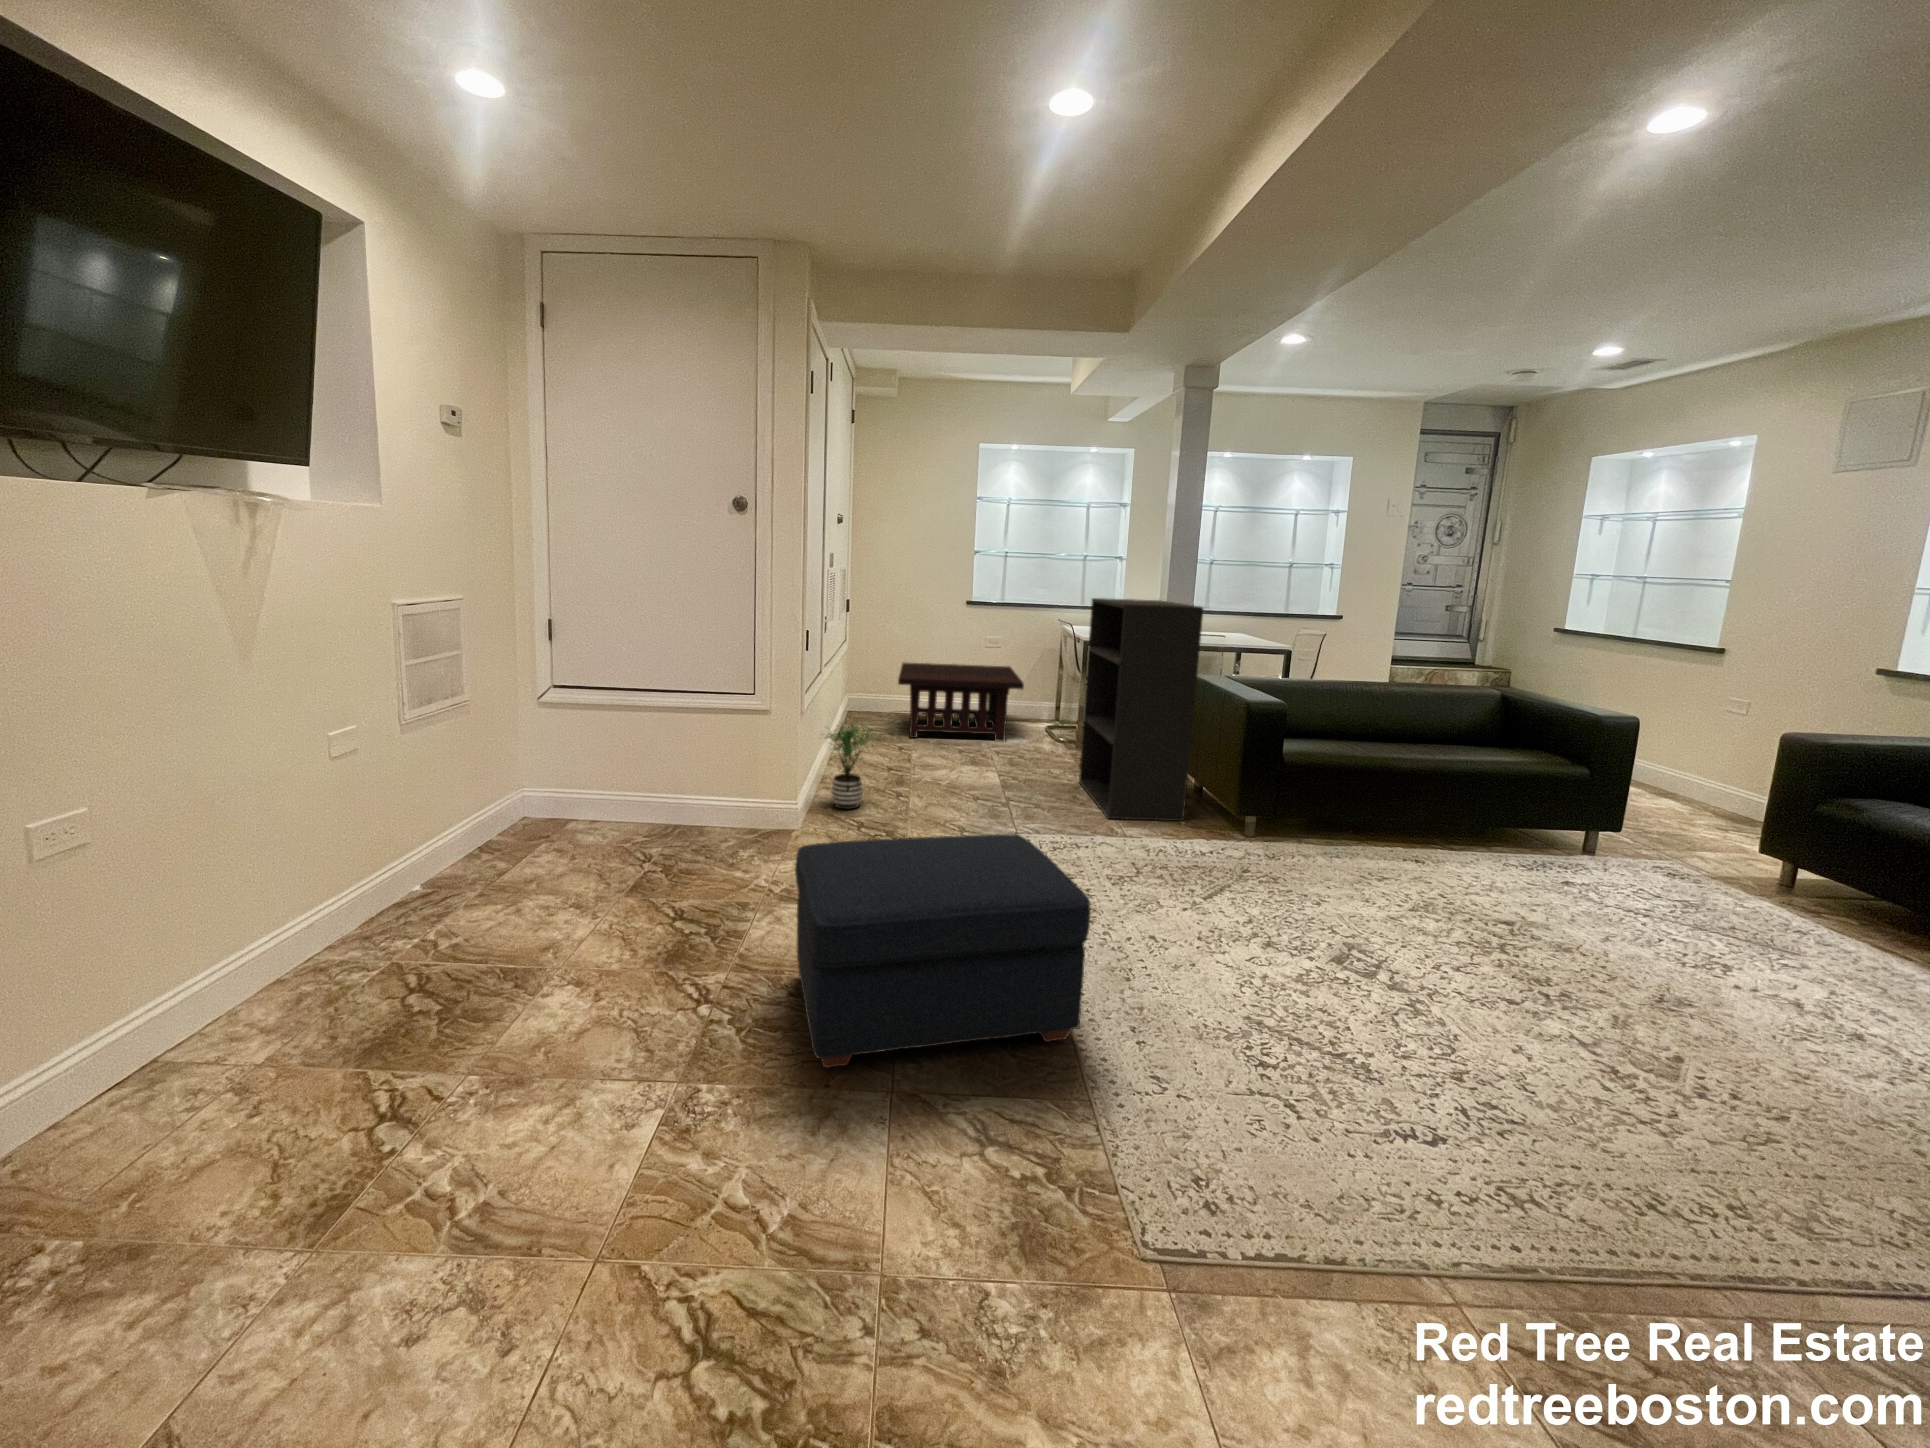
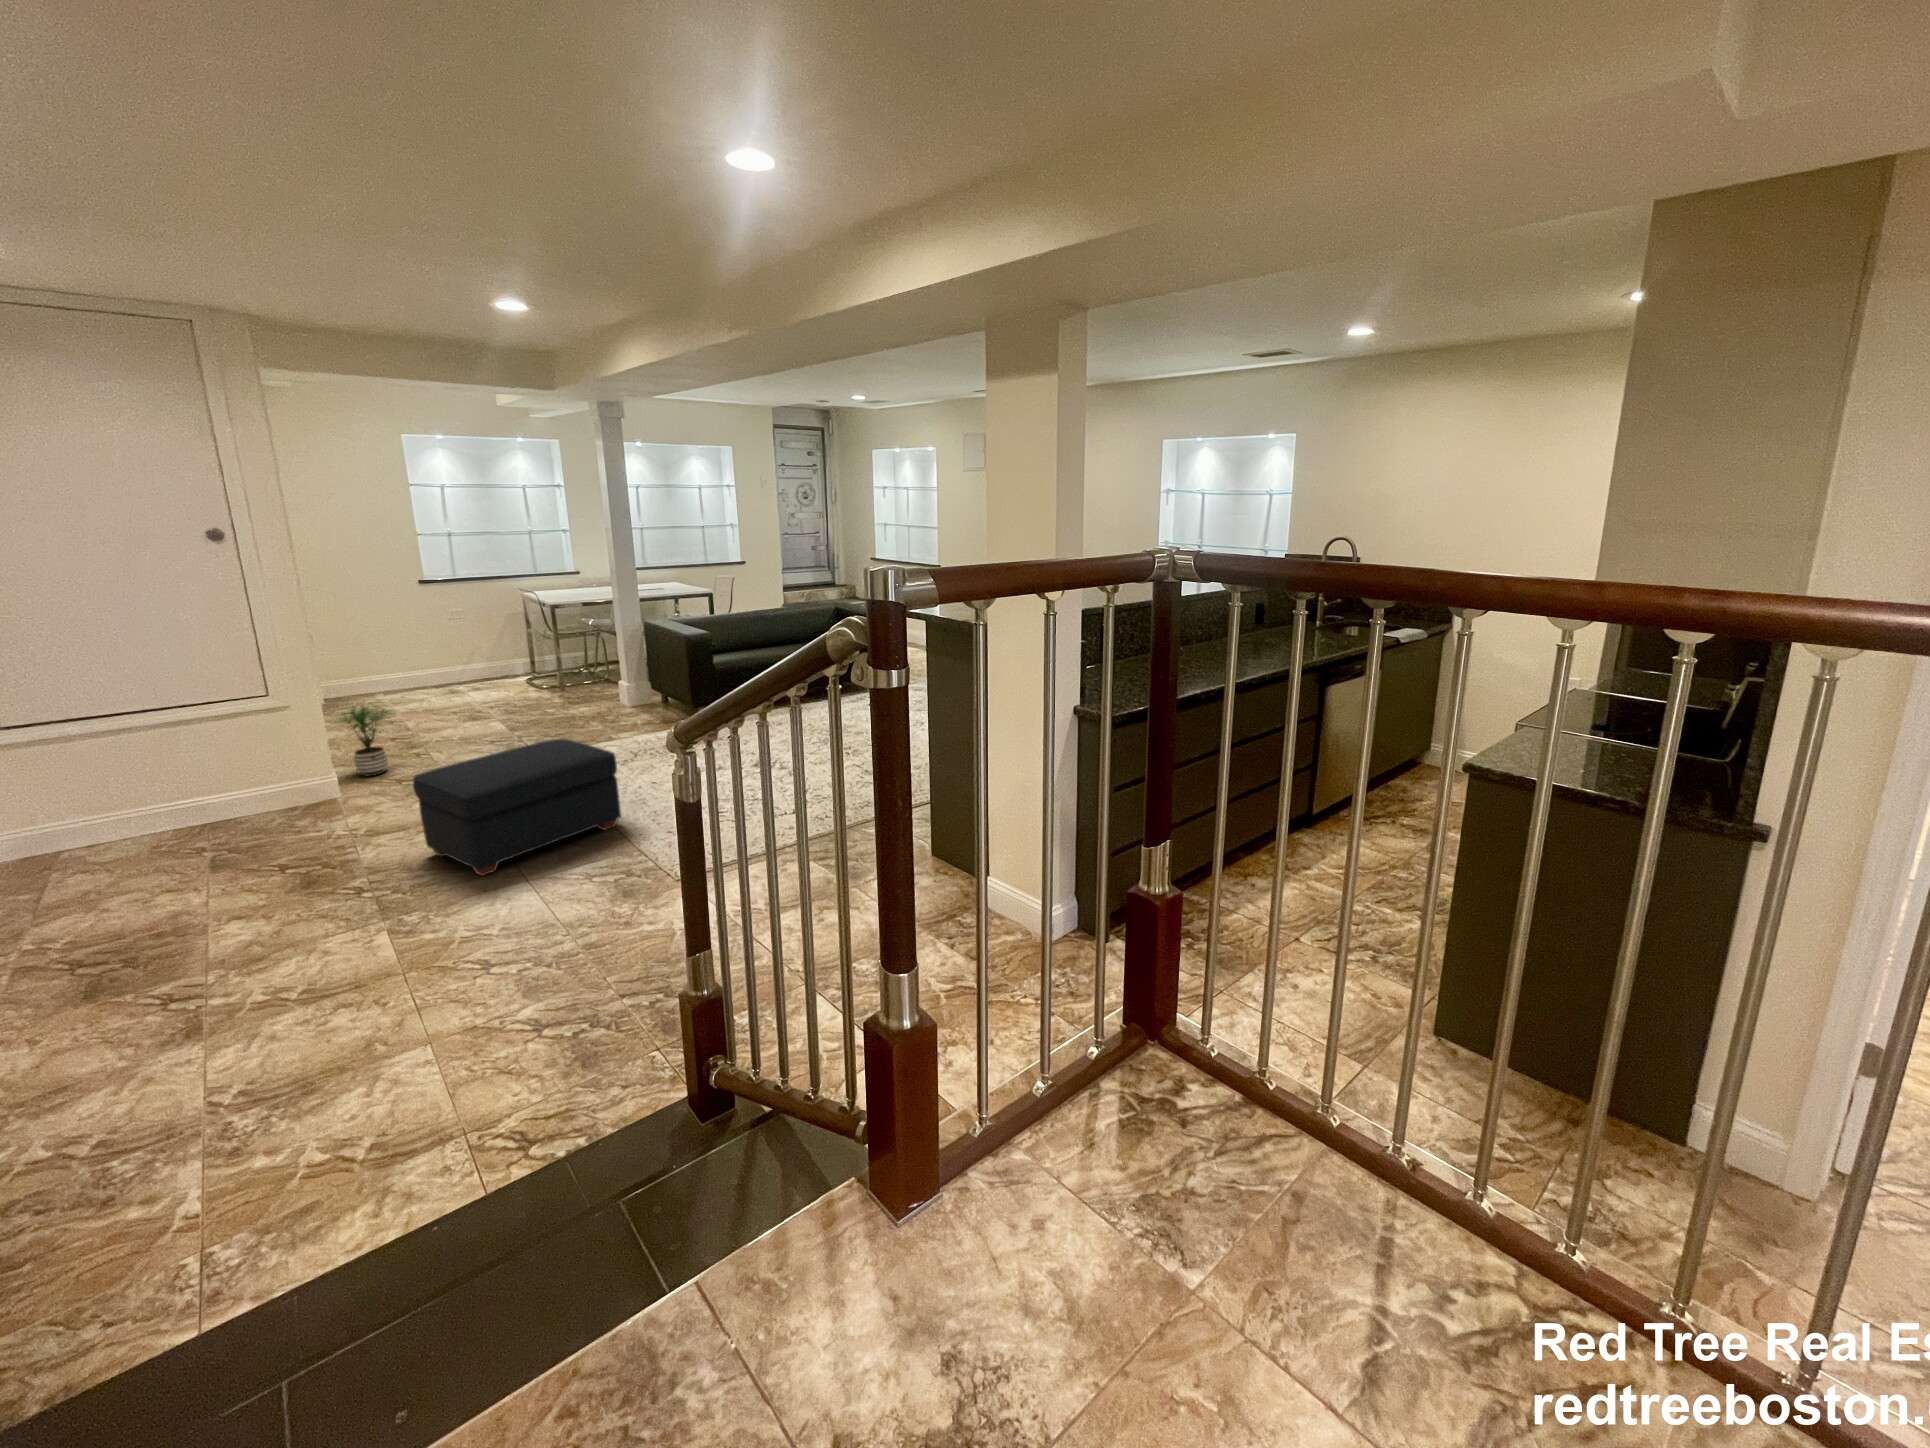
bookshelf: present [1079,598,1203,821] -> none [556,573,658,731]
coffee table: present [898,662,1024,742] -> none [353,633,503,714]

